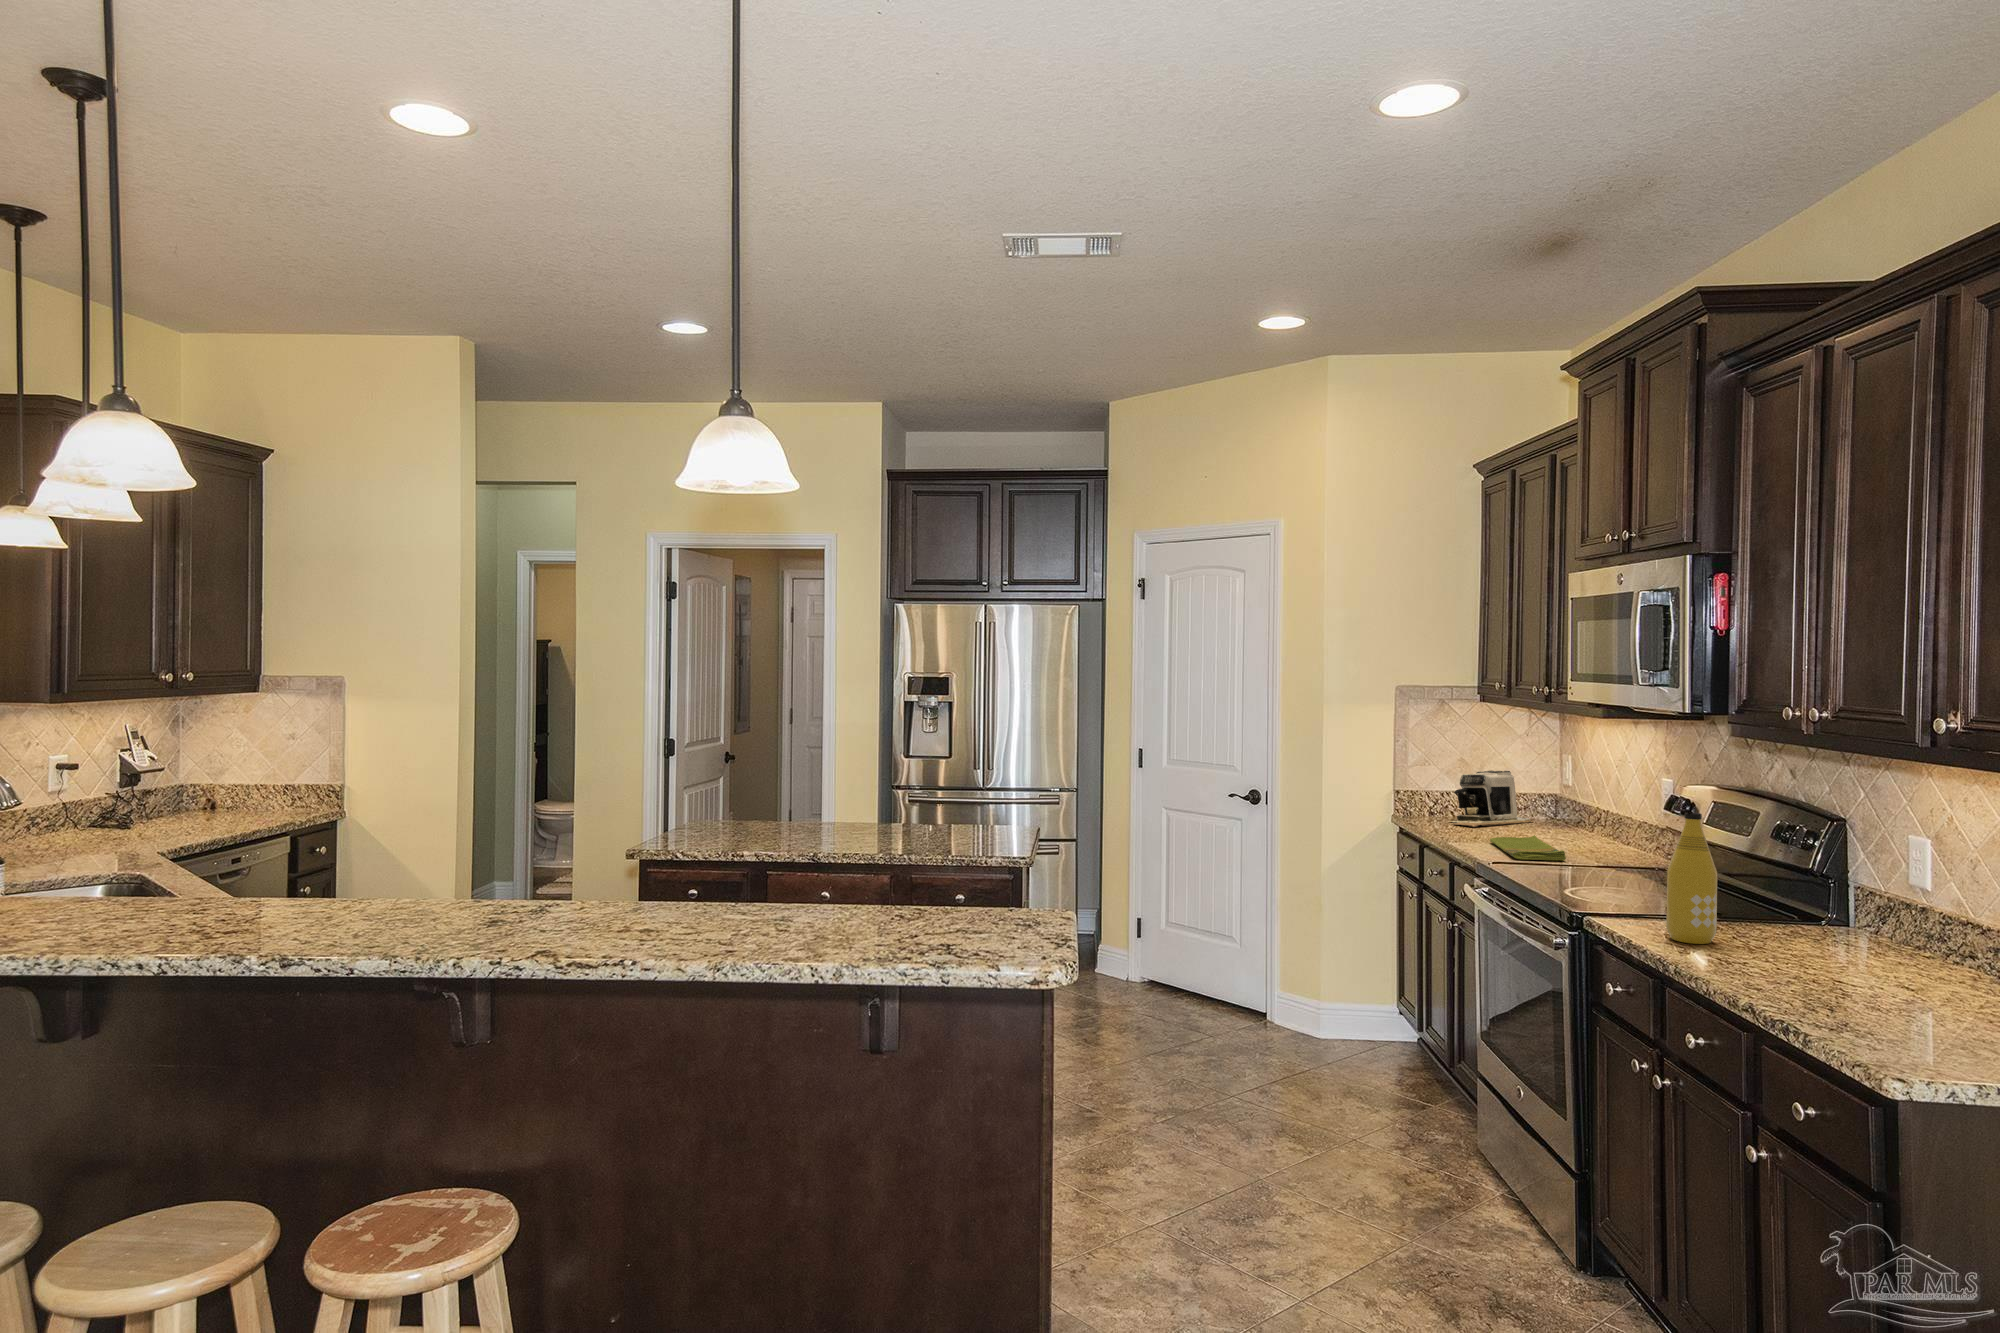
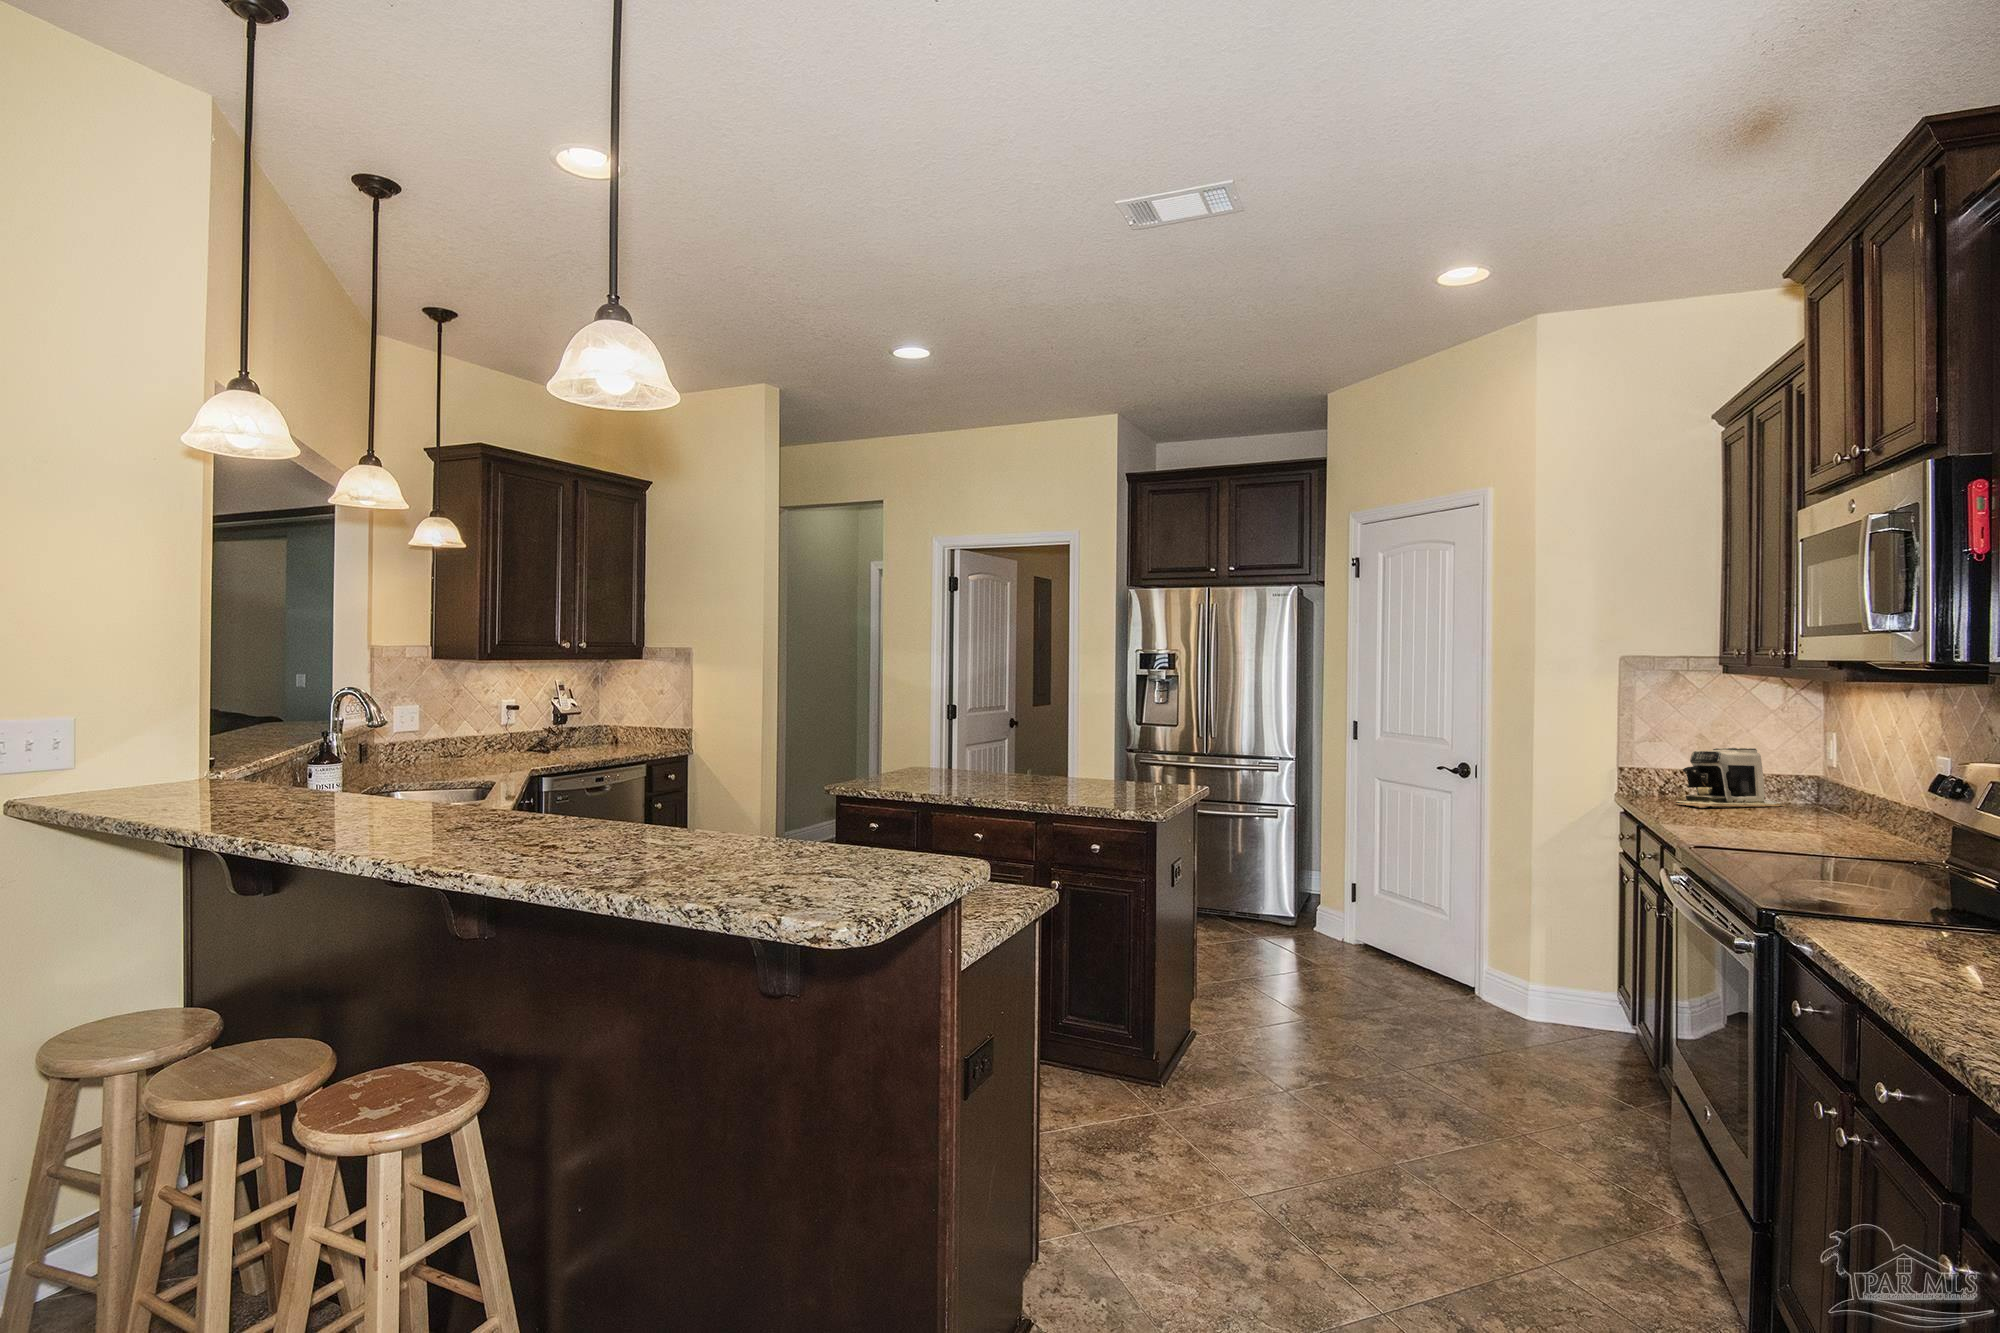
bottle: present [1666,813,1717,944] -> none [1869,790,1949,964]
dish towel: present [1490,835,1566,860] -> none [1707,819,1793,849]

